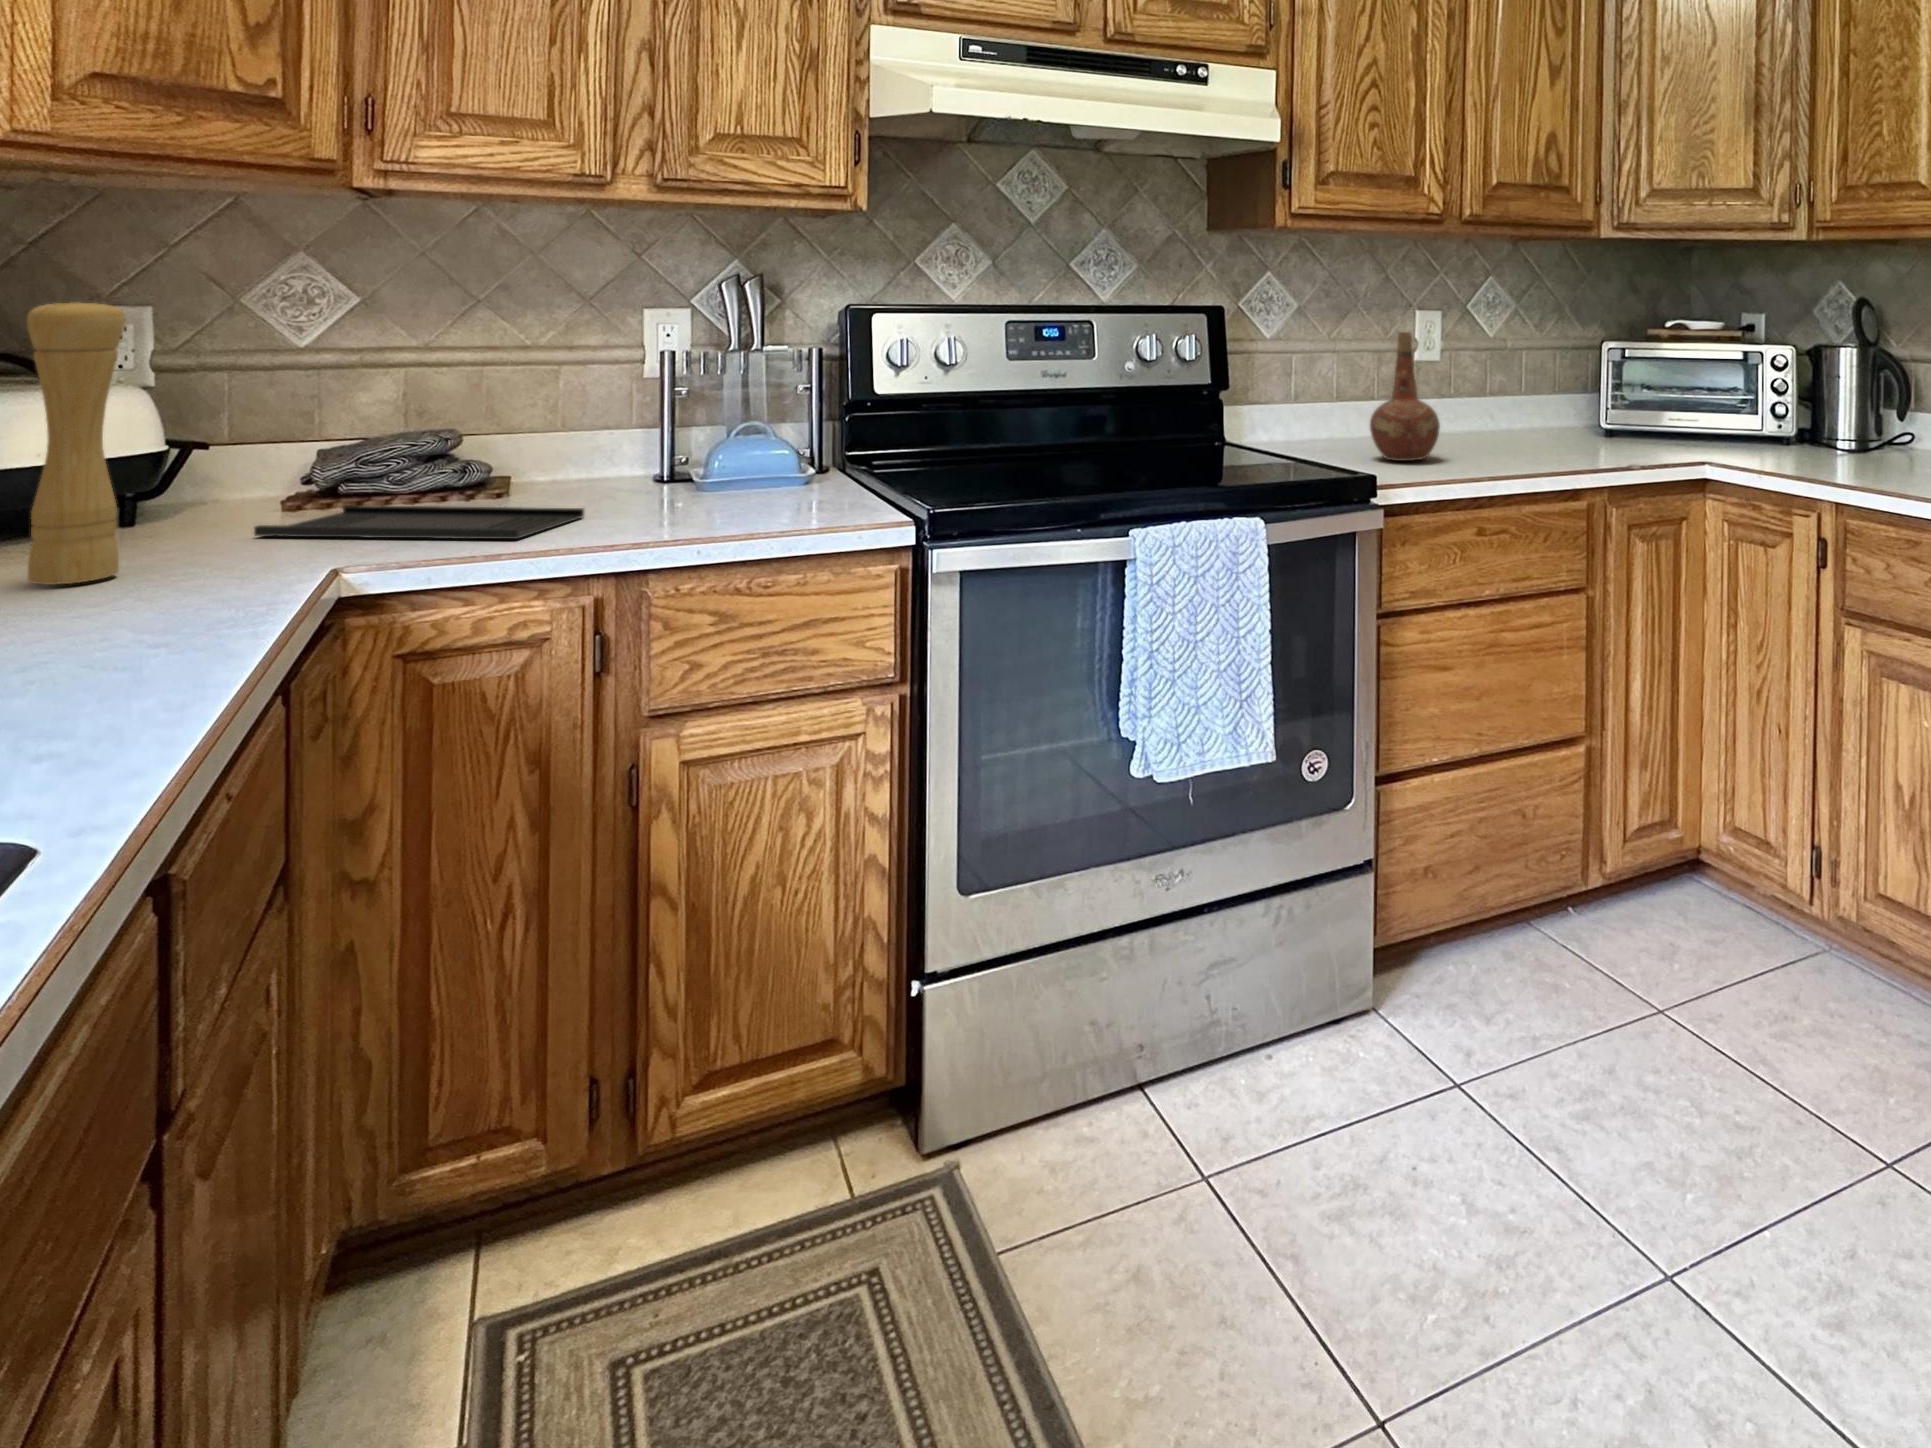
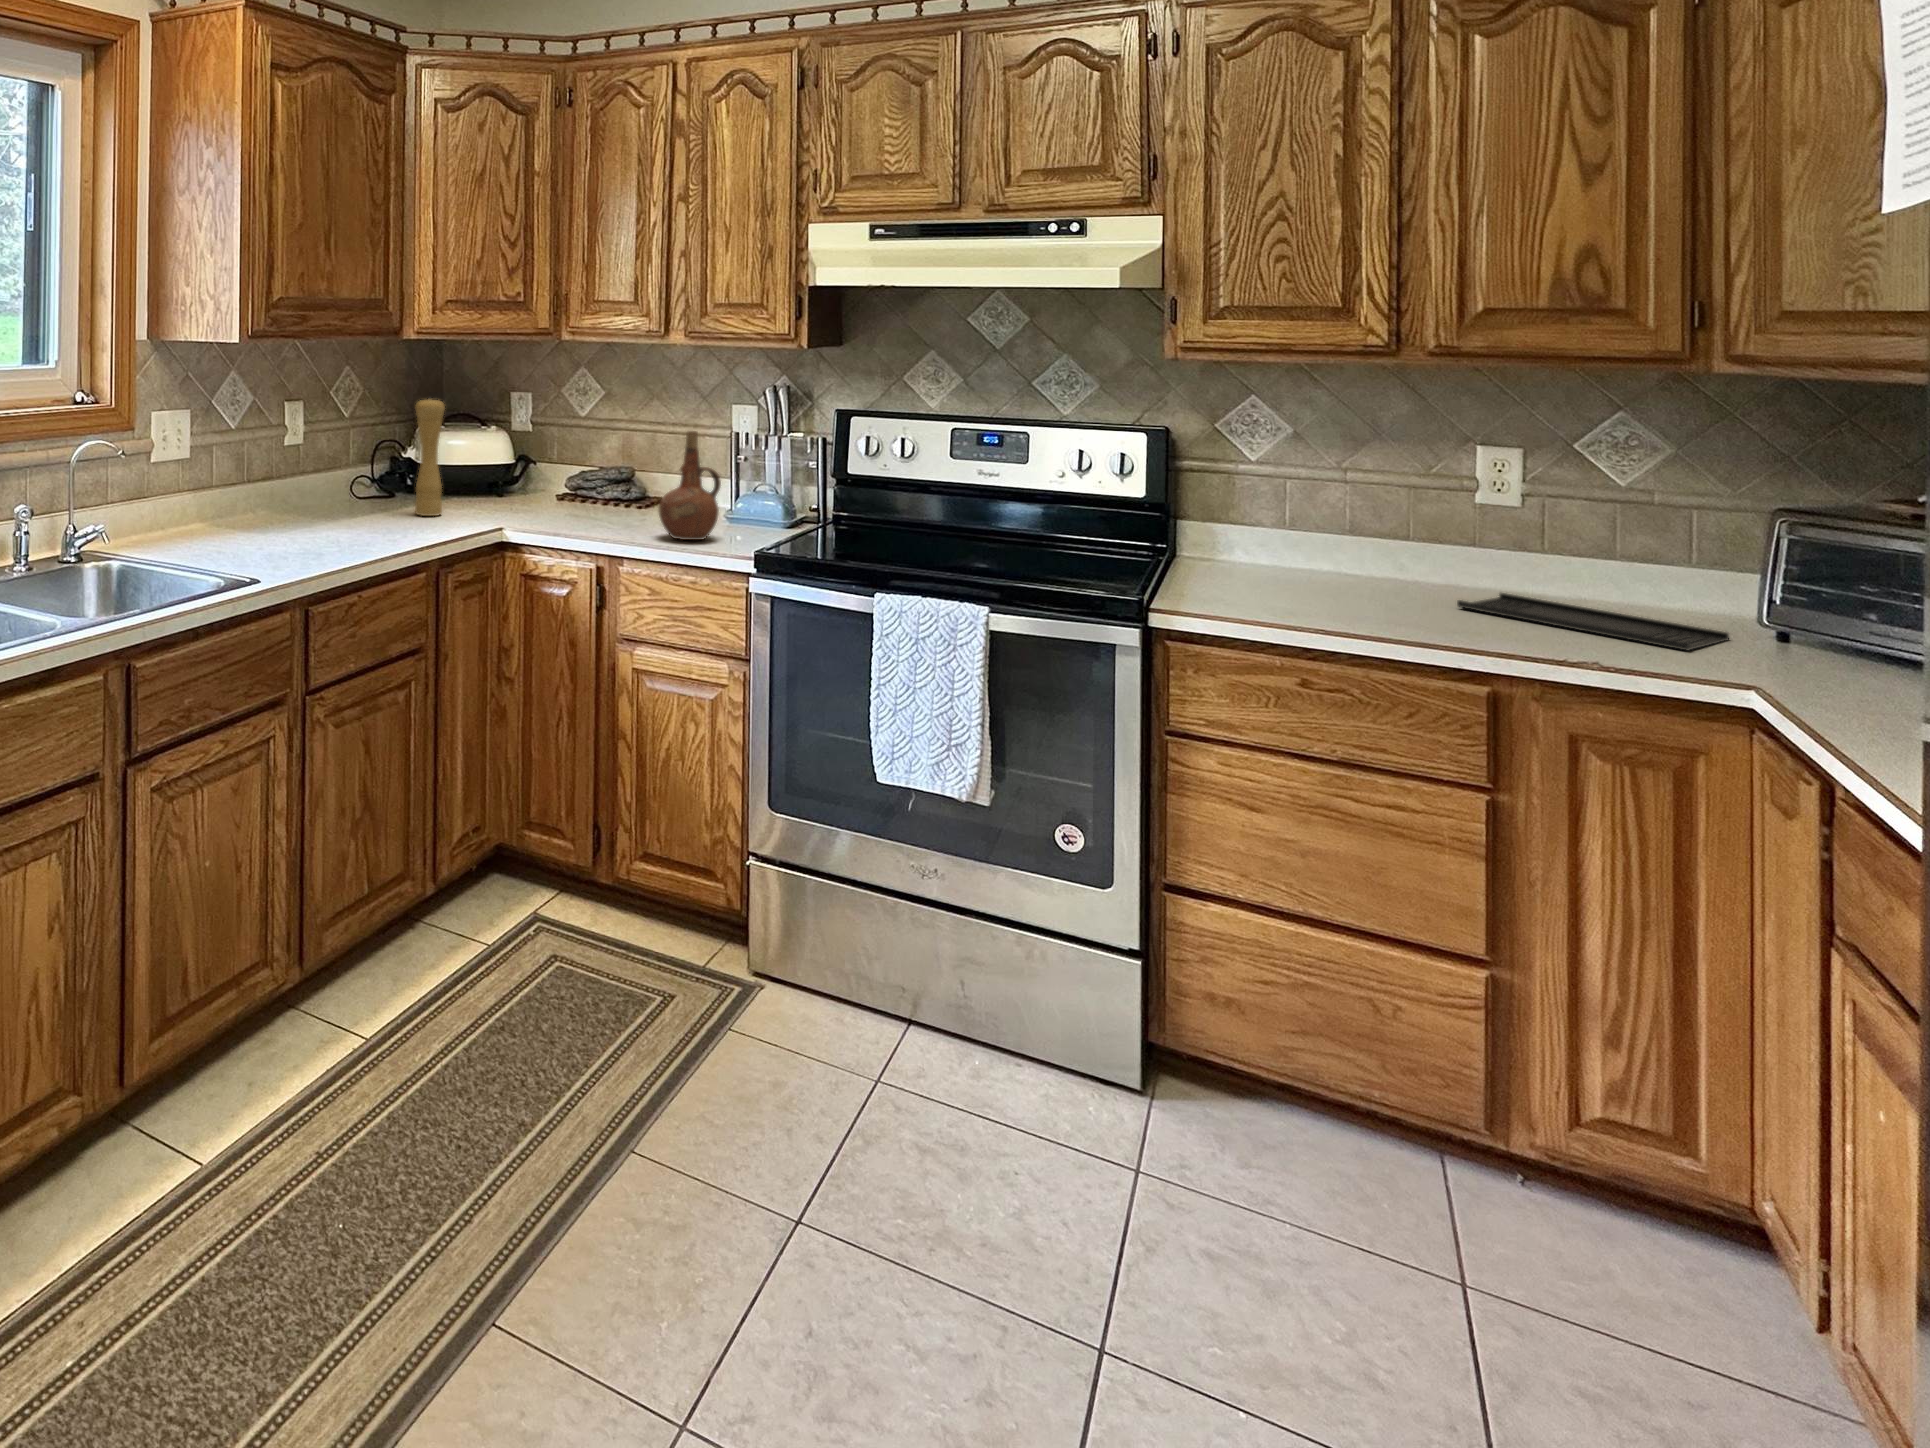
ceramic pitcher: present [1370,332,1440,461] -> present [659,431,721,540]
tray: present [254,505,584,539] -> present [1457,593,1729,650]

